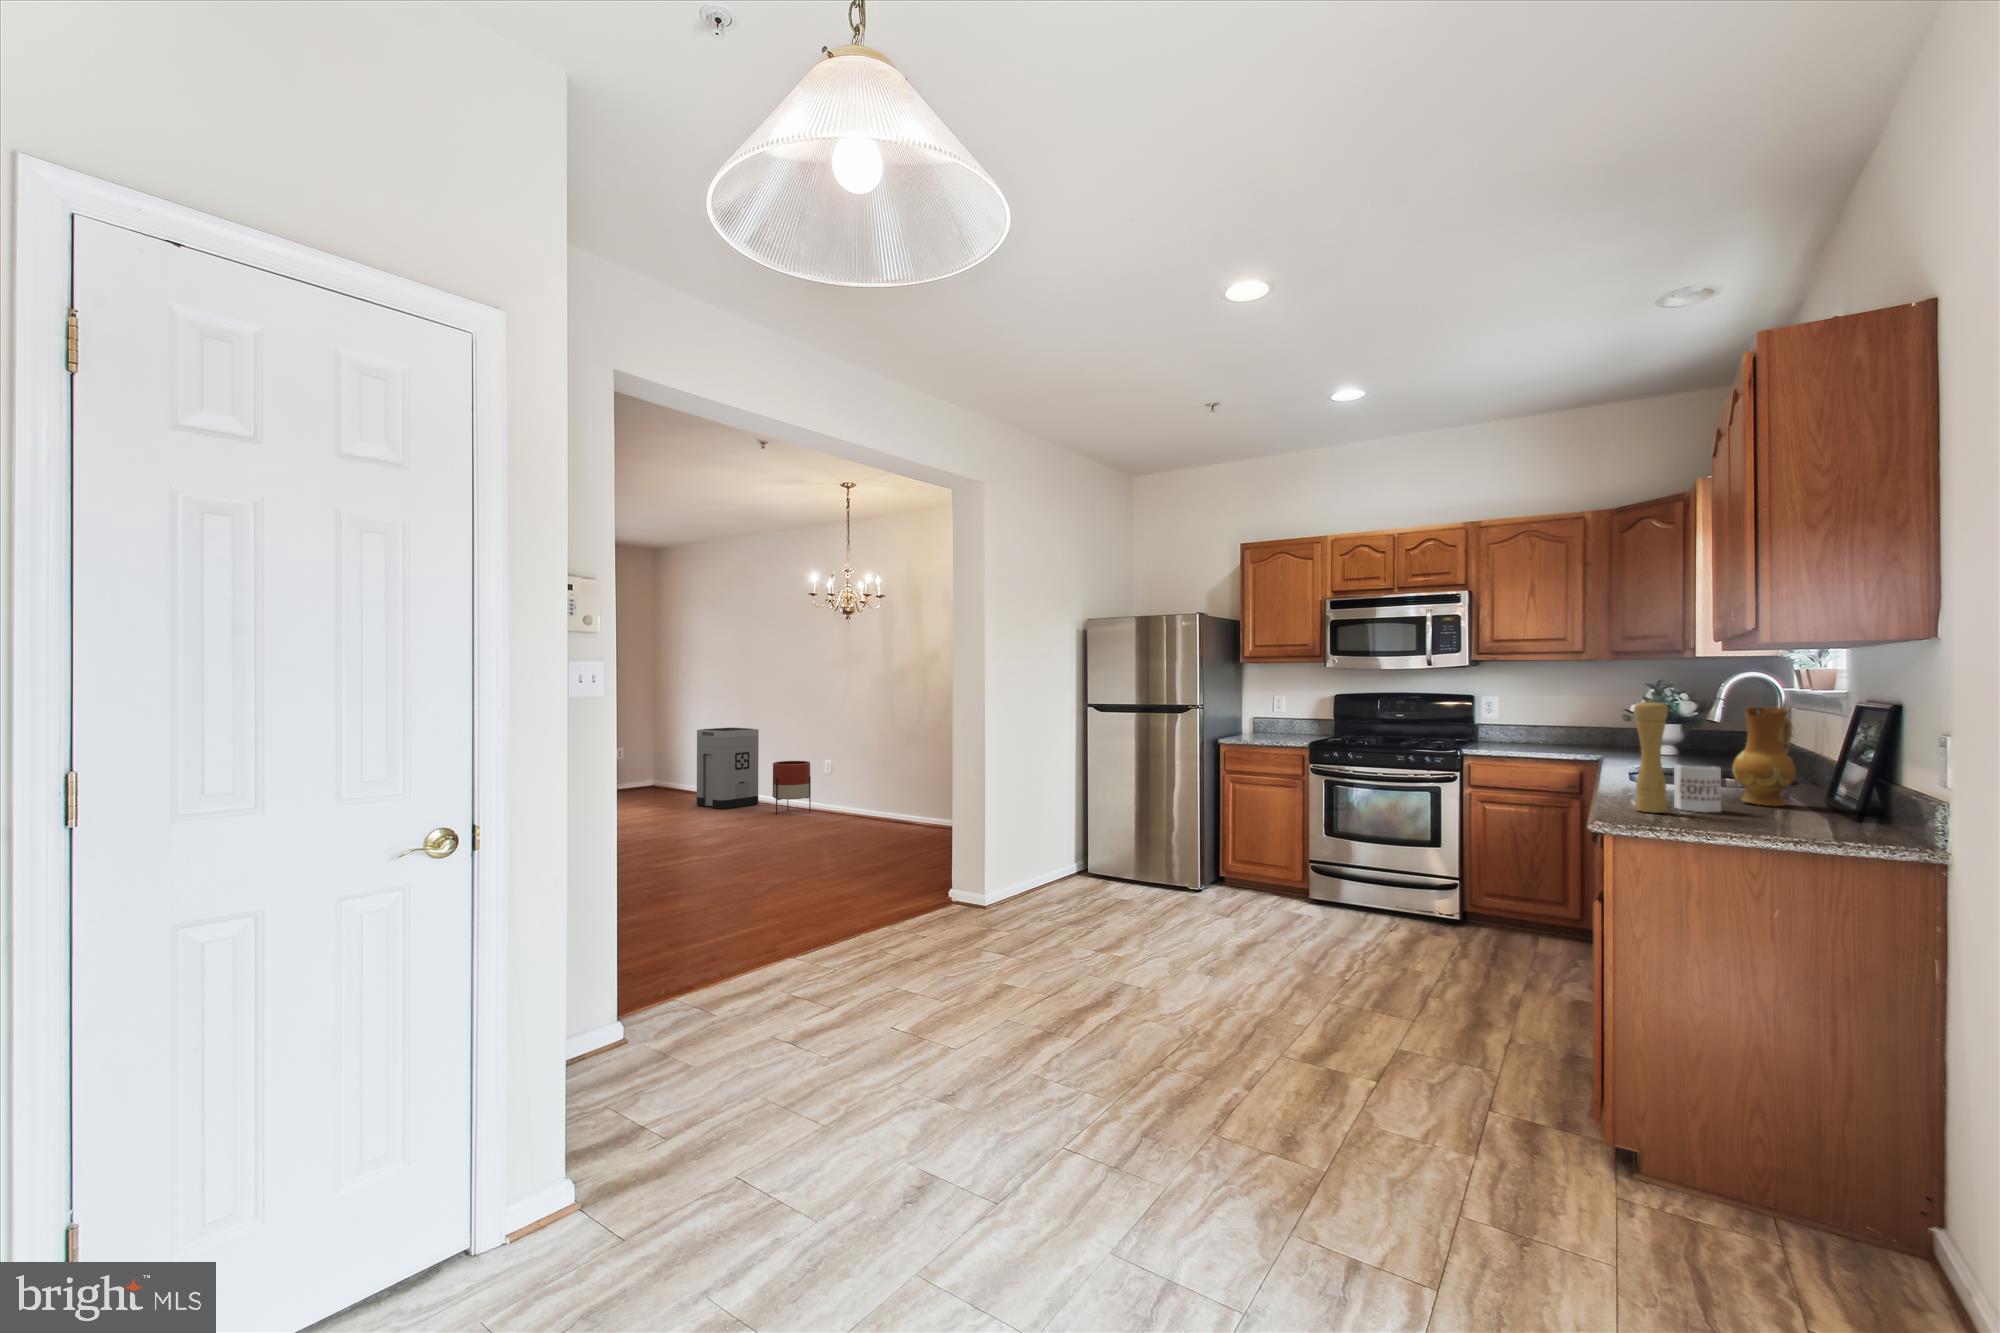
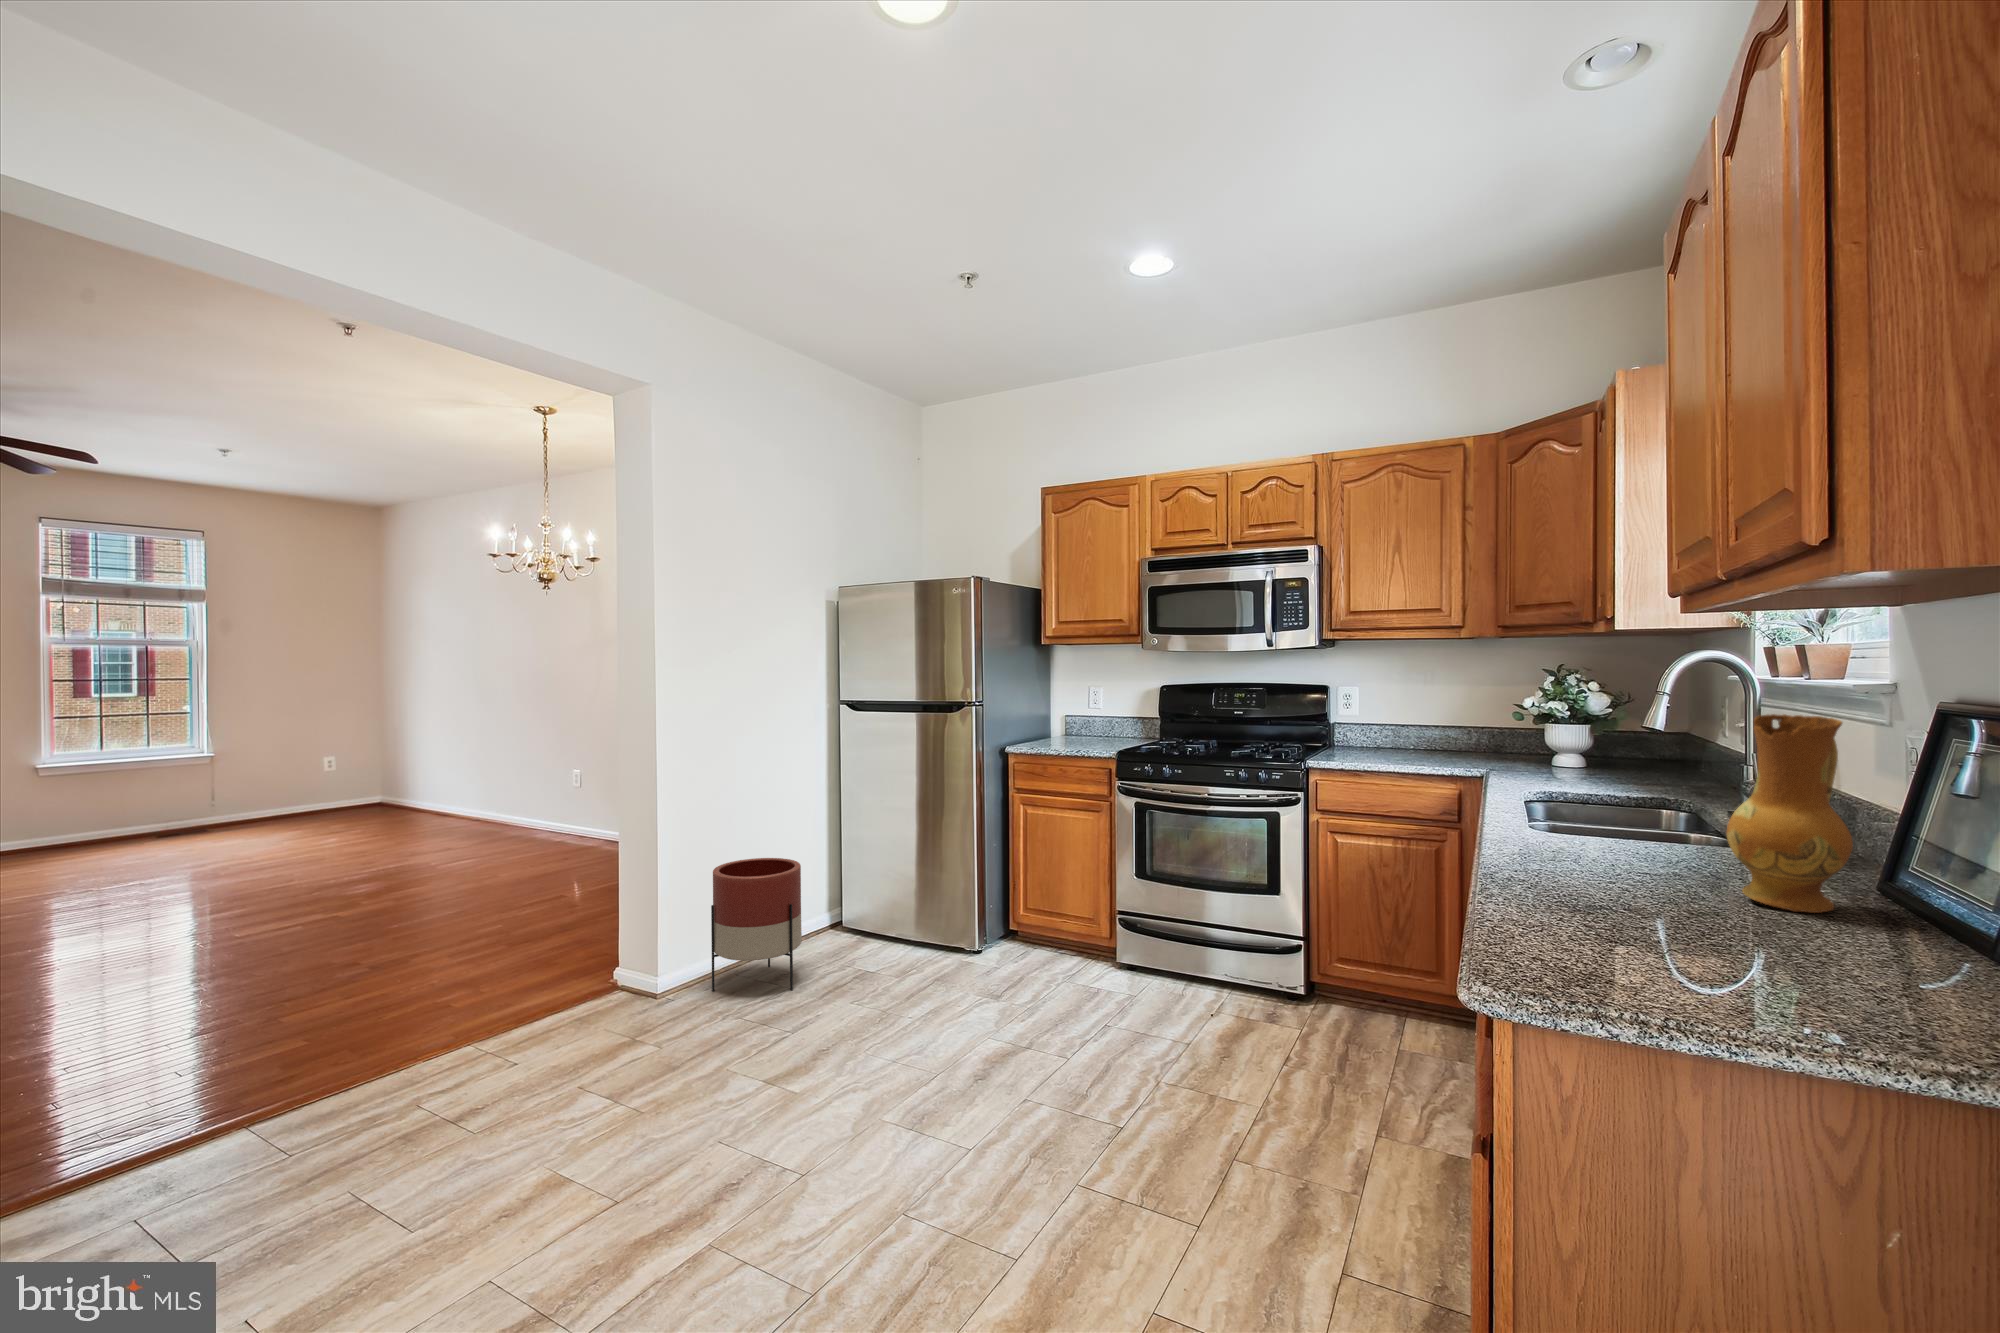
pepper mill: present [1634,701,1668,813] -> none [1556,708,1629,956]
trash can: present [697,728,759,809] -> none [413,732,499,835]
planter: present [773,761,811,815] -> present [711,858,802,991]
mug: present [1674,764,1721,812] -> none [1631,837,1730,947]

